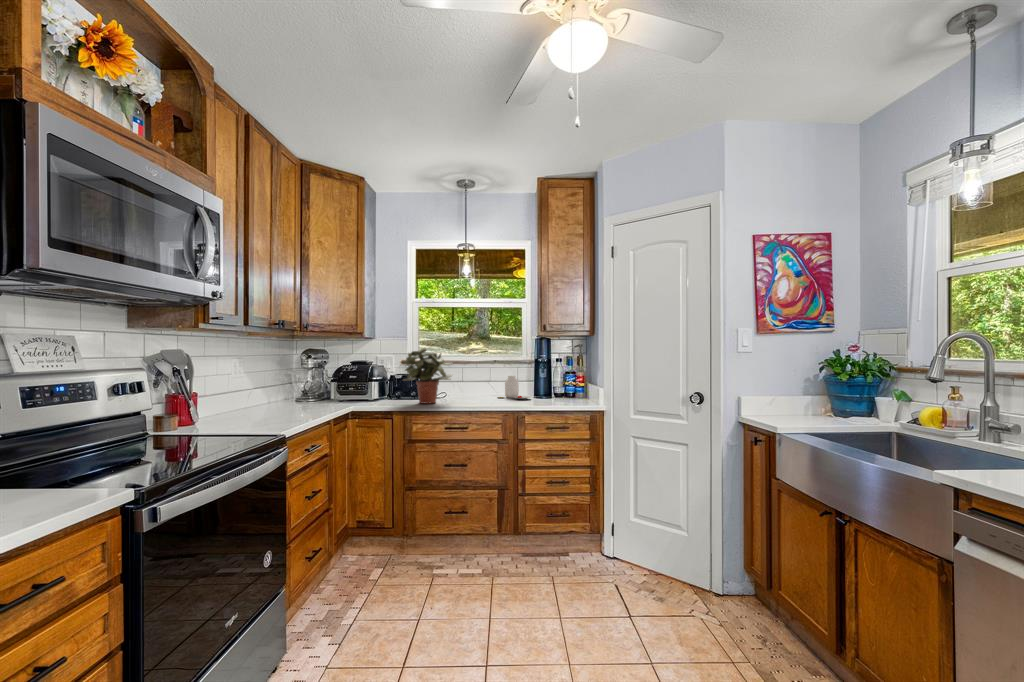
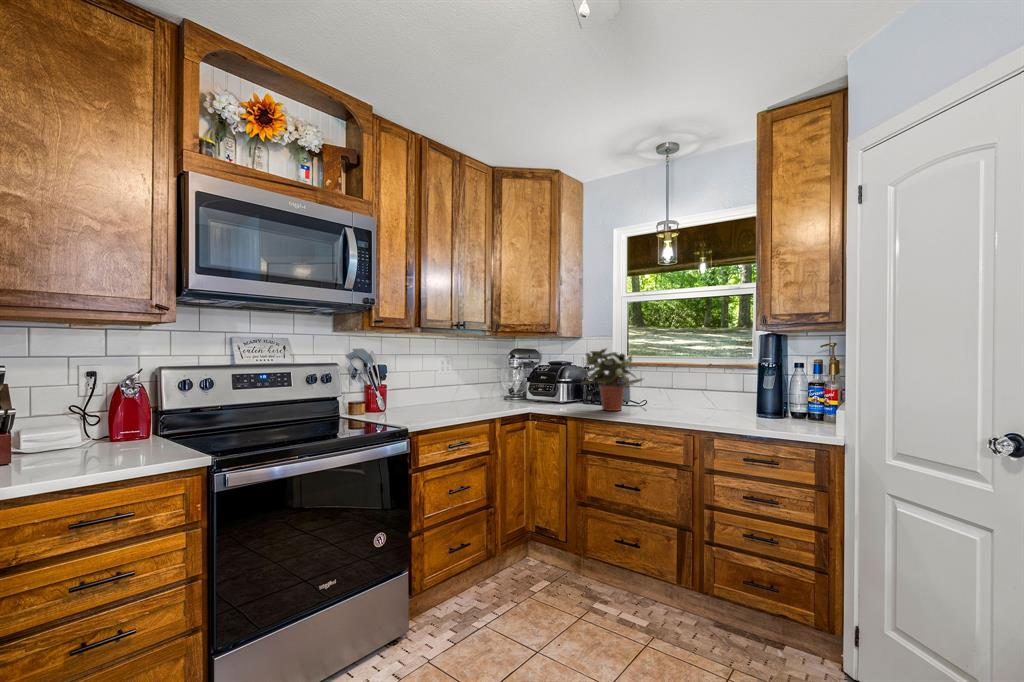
jar: present [501,376,530,399] -> none [706,384,749,415]

